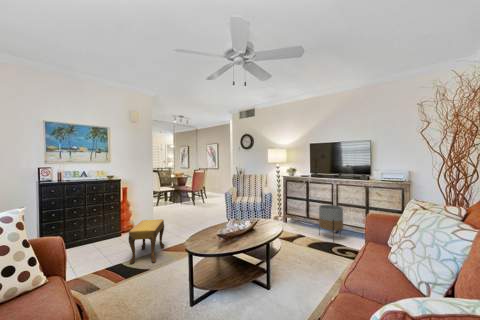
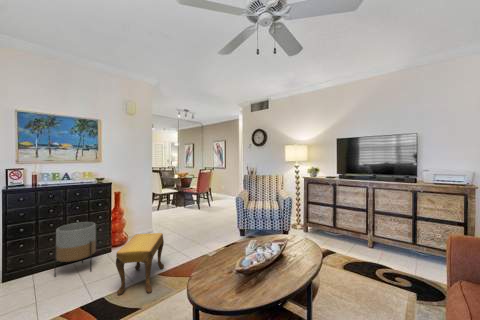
planter: present [319,205,343,233] -> present [54,222,96,276]

